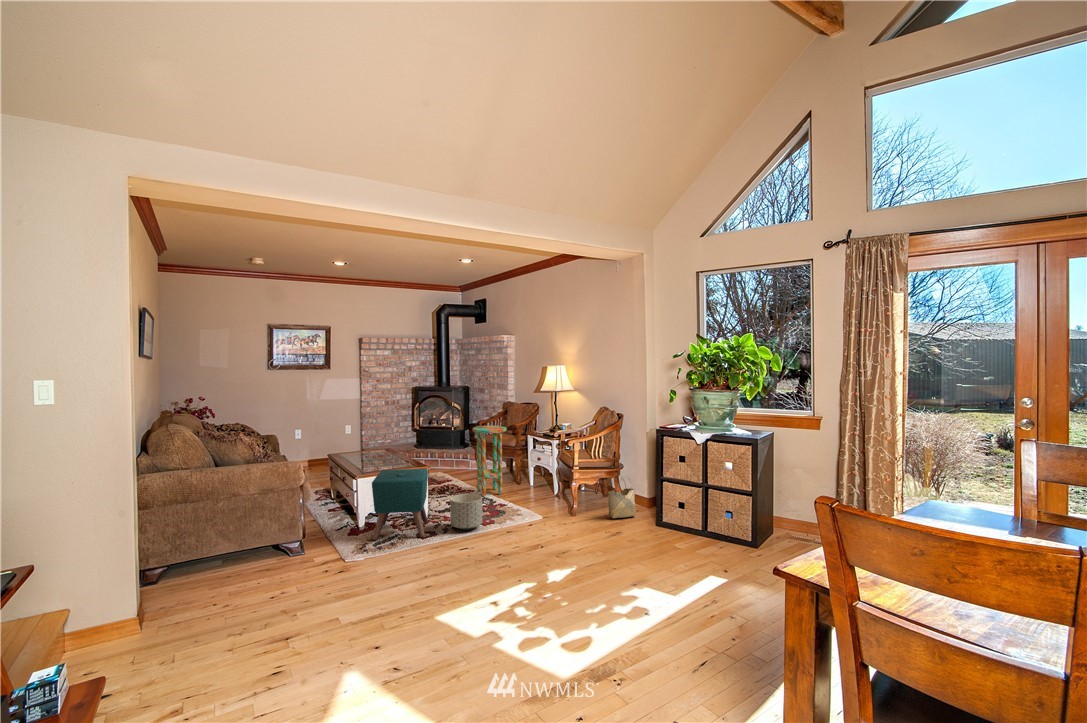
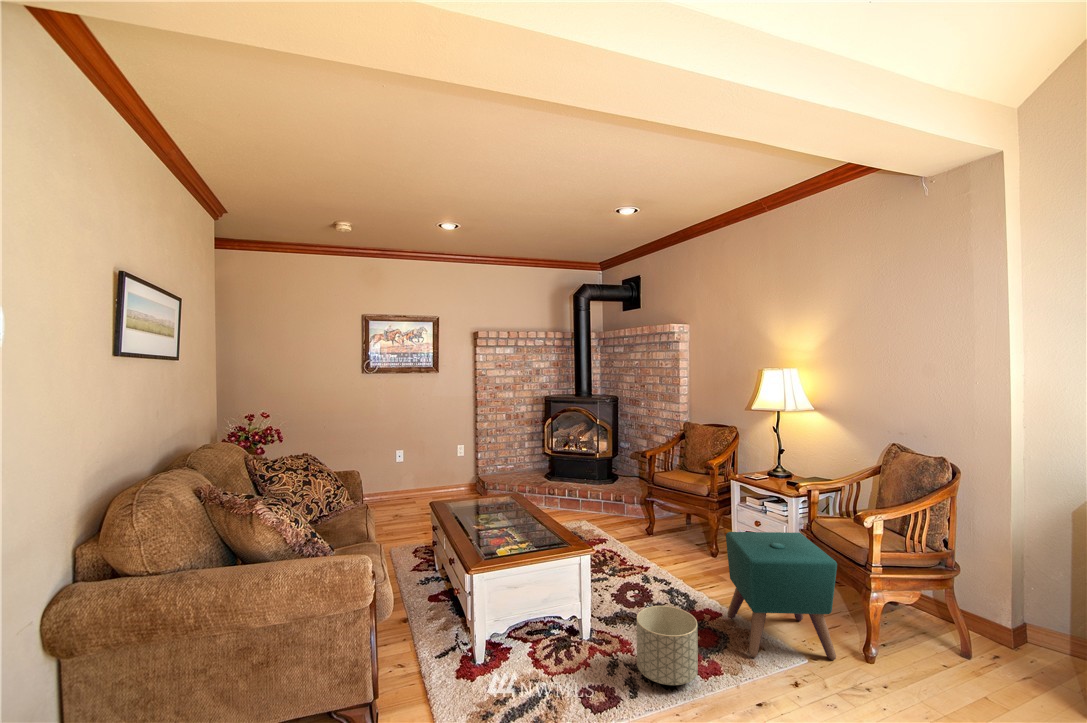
side table: present [472,426,506,496] -> none [647,465,704,584]
ottoman: present [372,469,428,540] -> present [726,532,837,660]
woven basket: present [608,474,636,518] -> none [950,587,1015,684]

